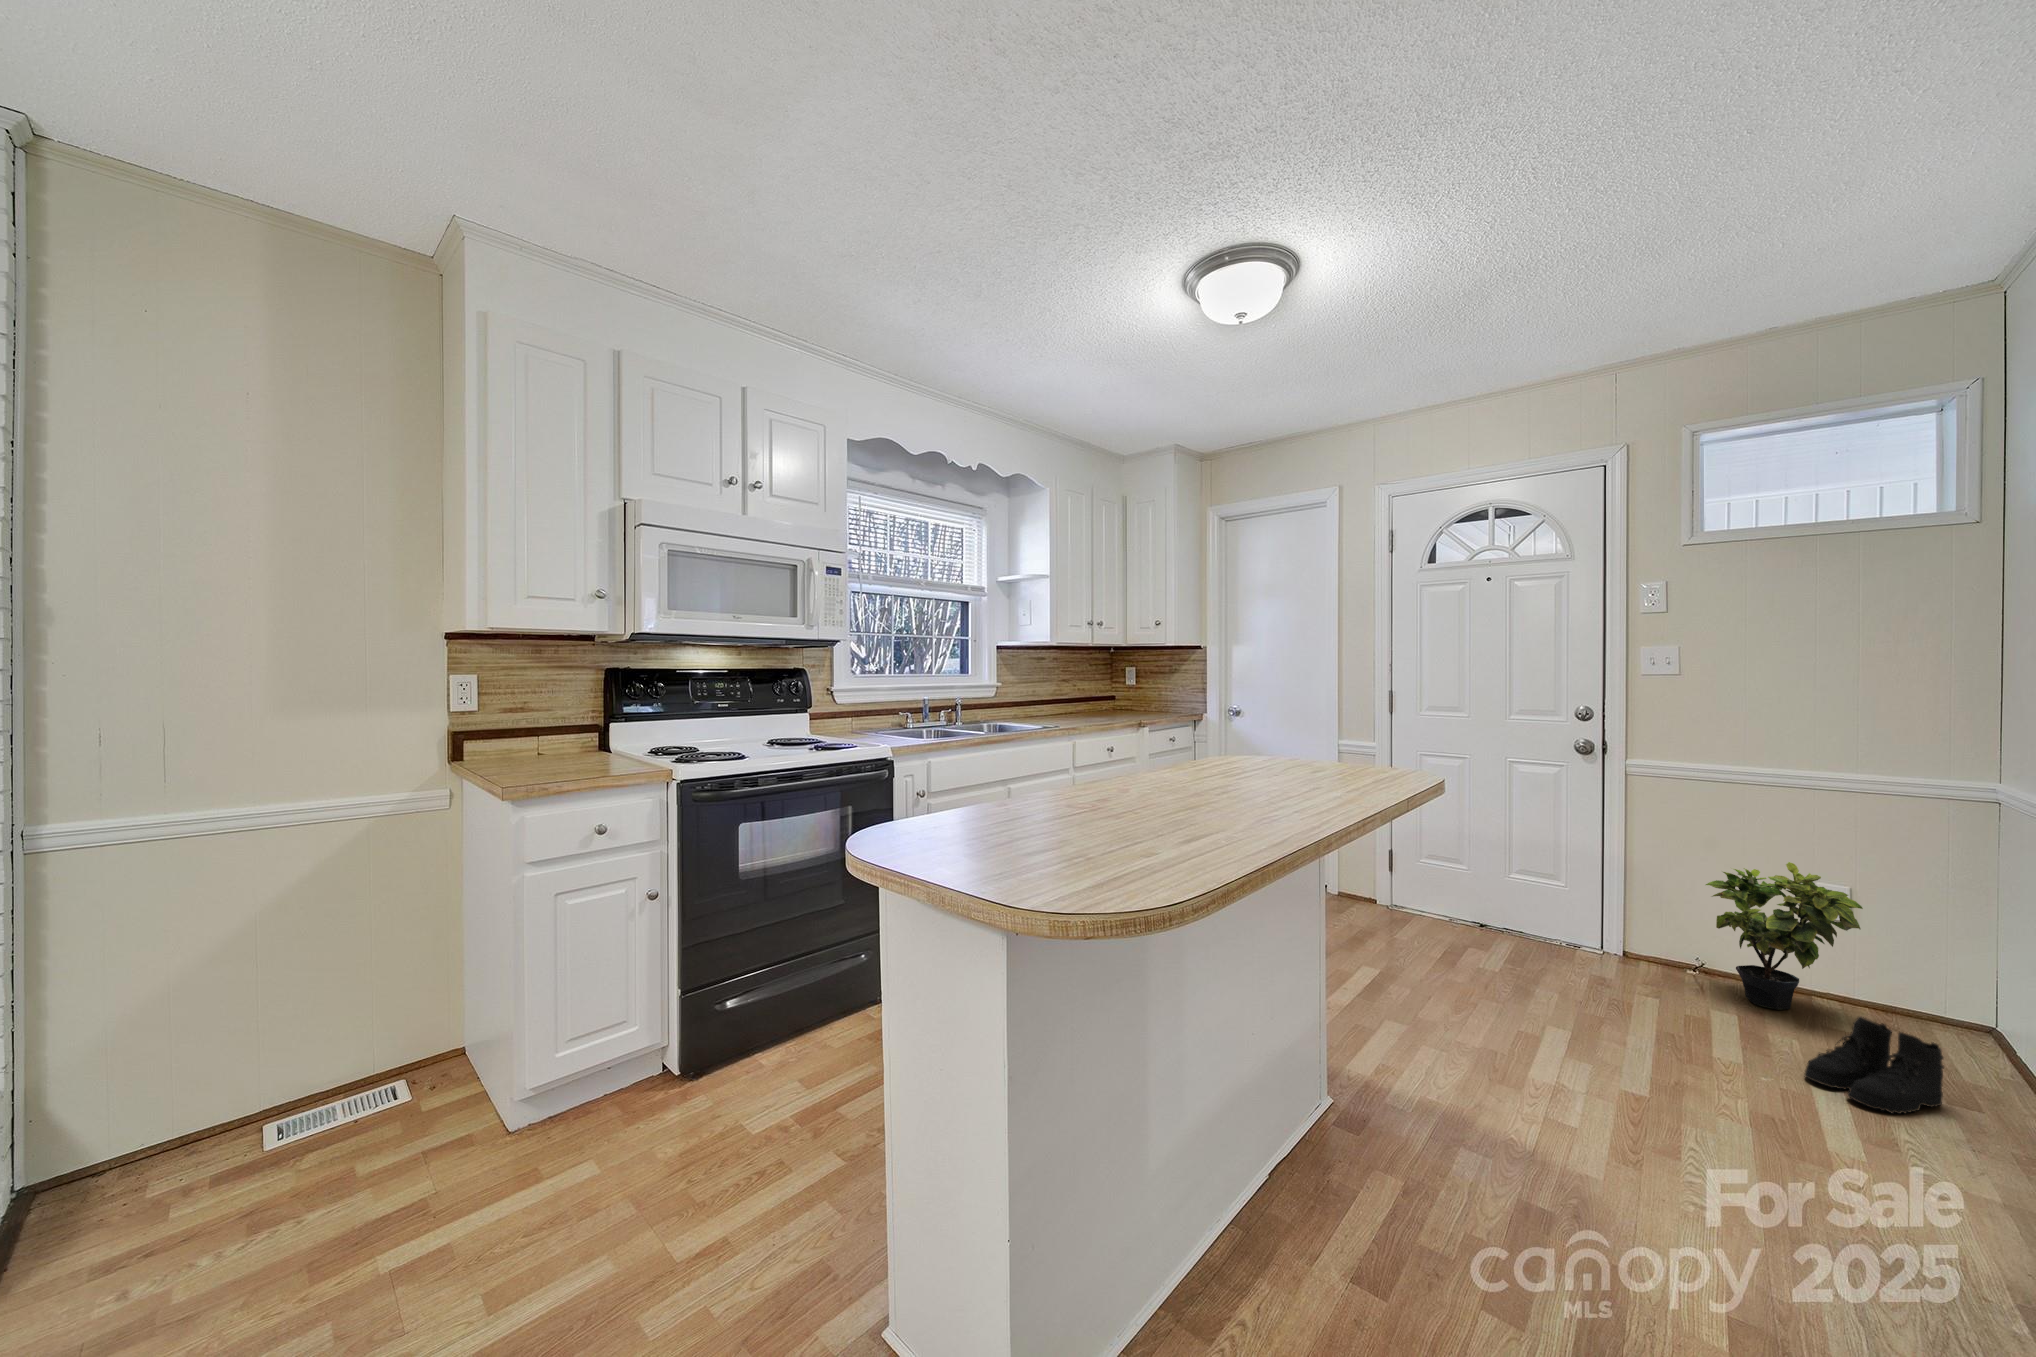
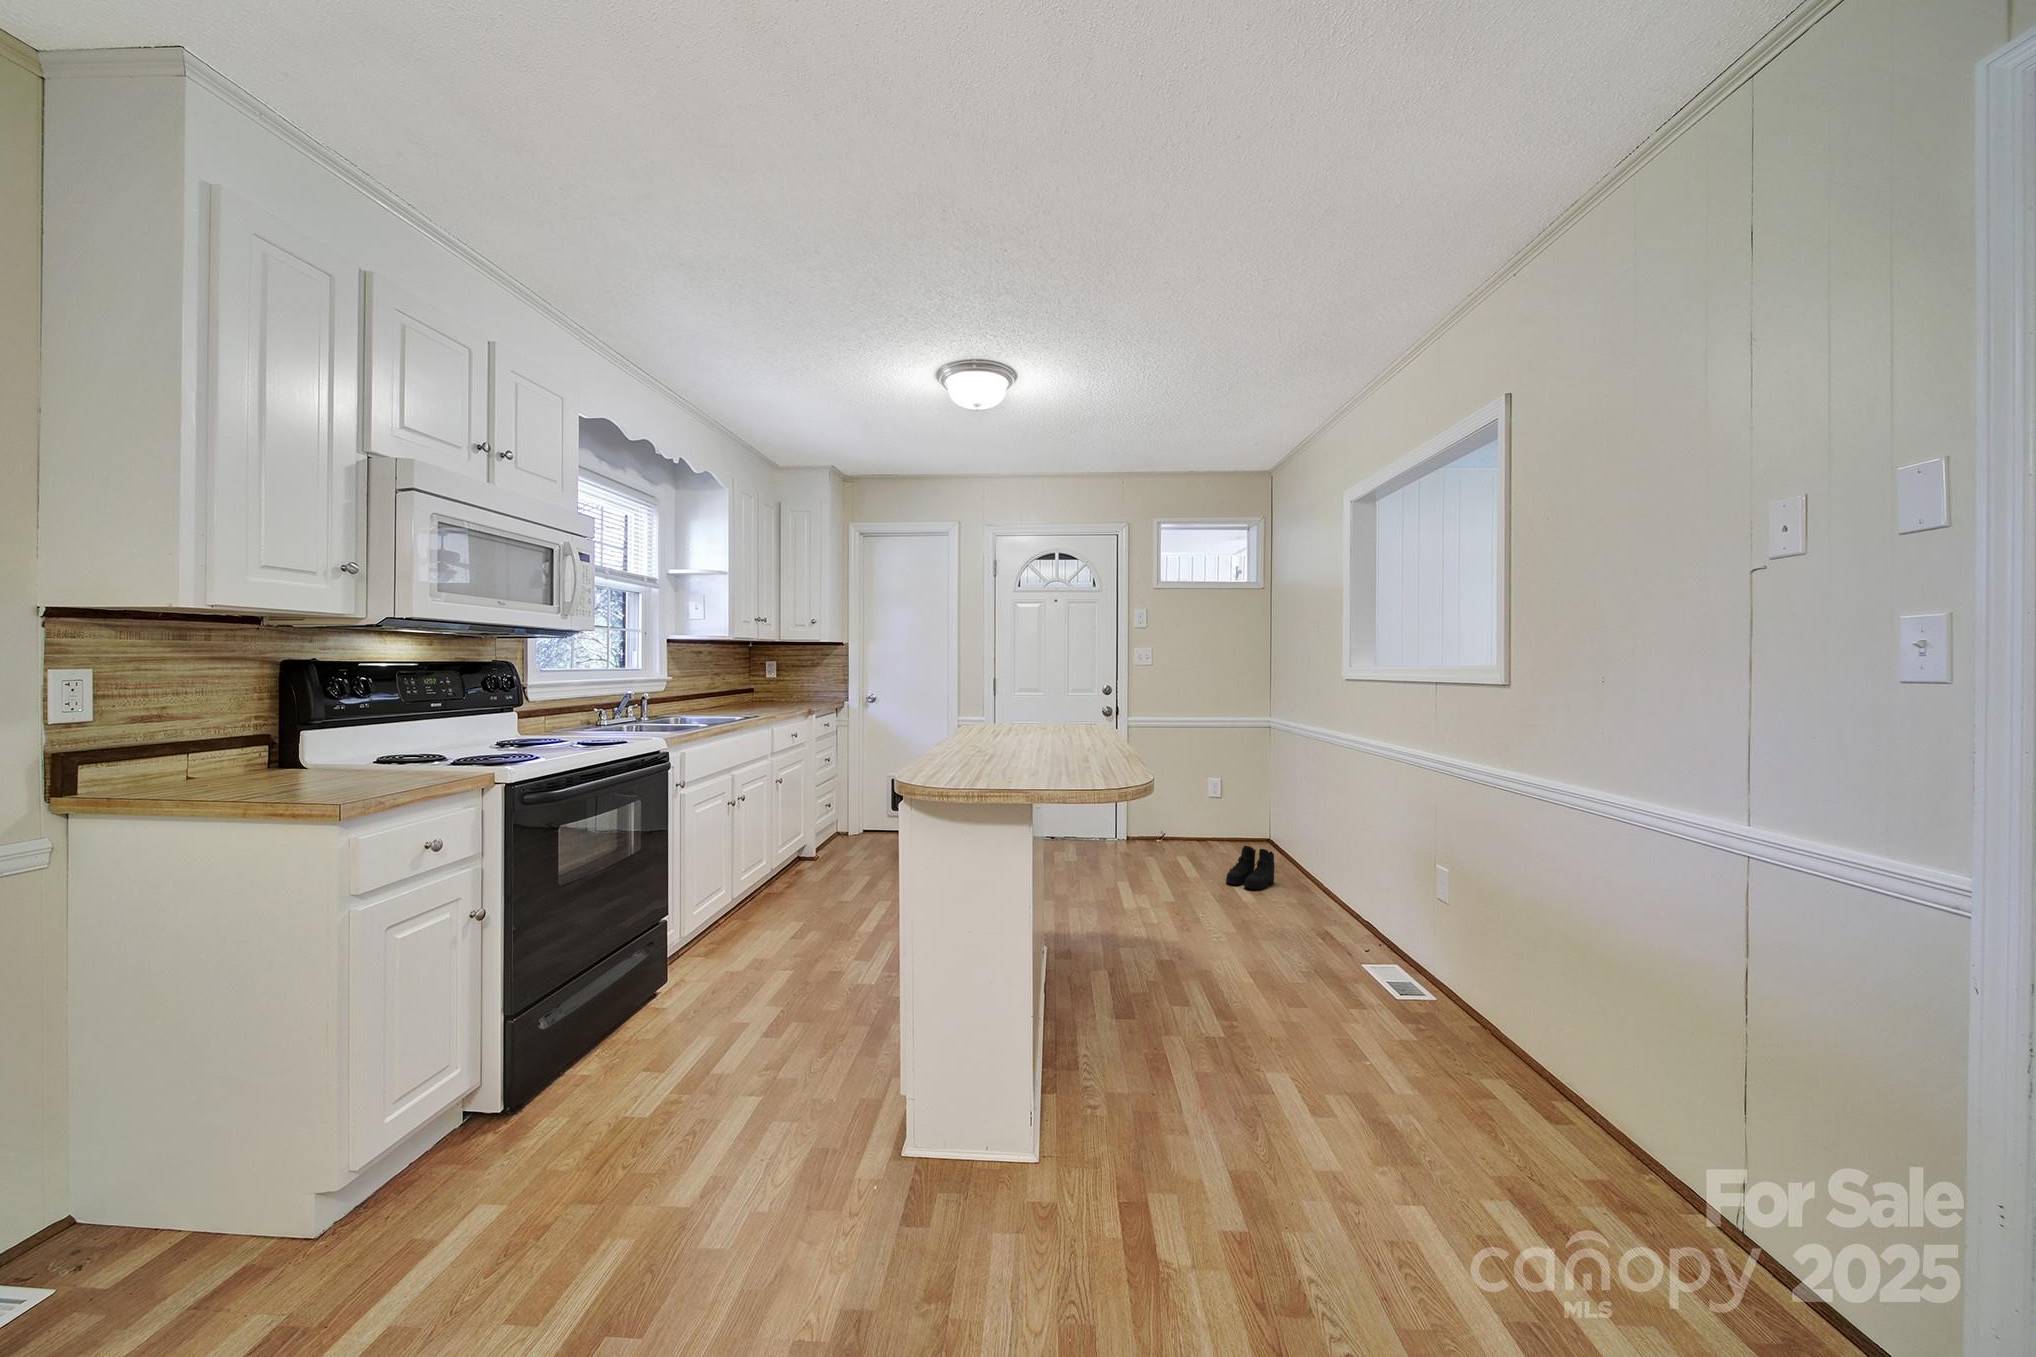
potted plant: present [1706,862,1863,1009] -> none [1172,772,1236,855]

